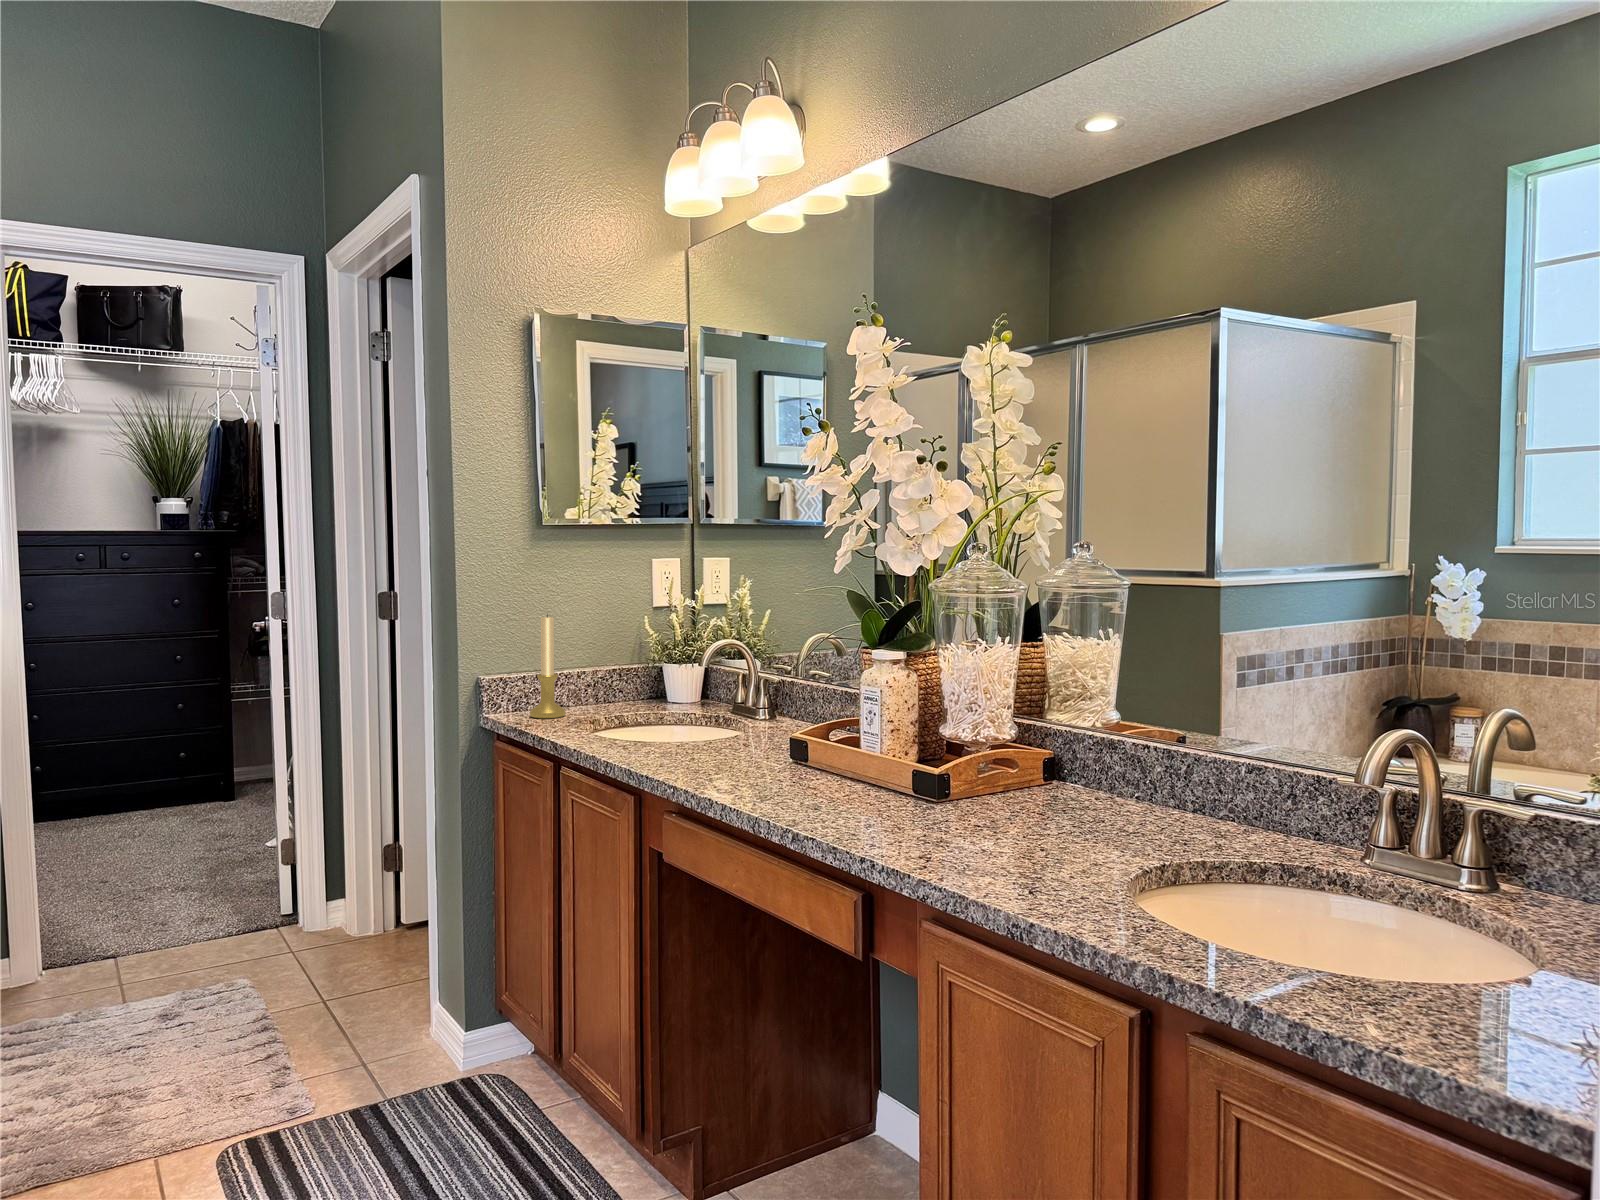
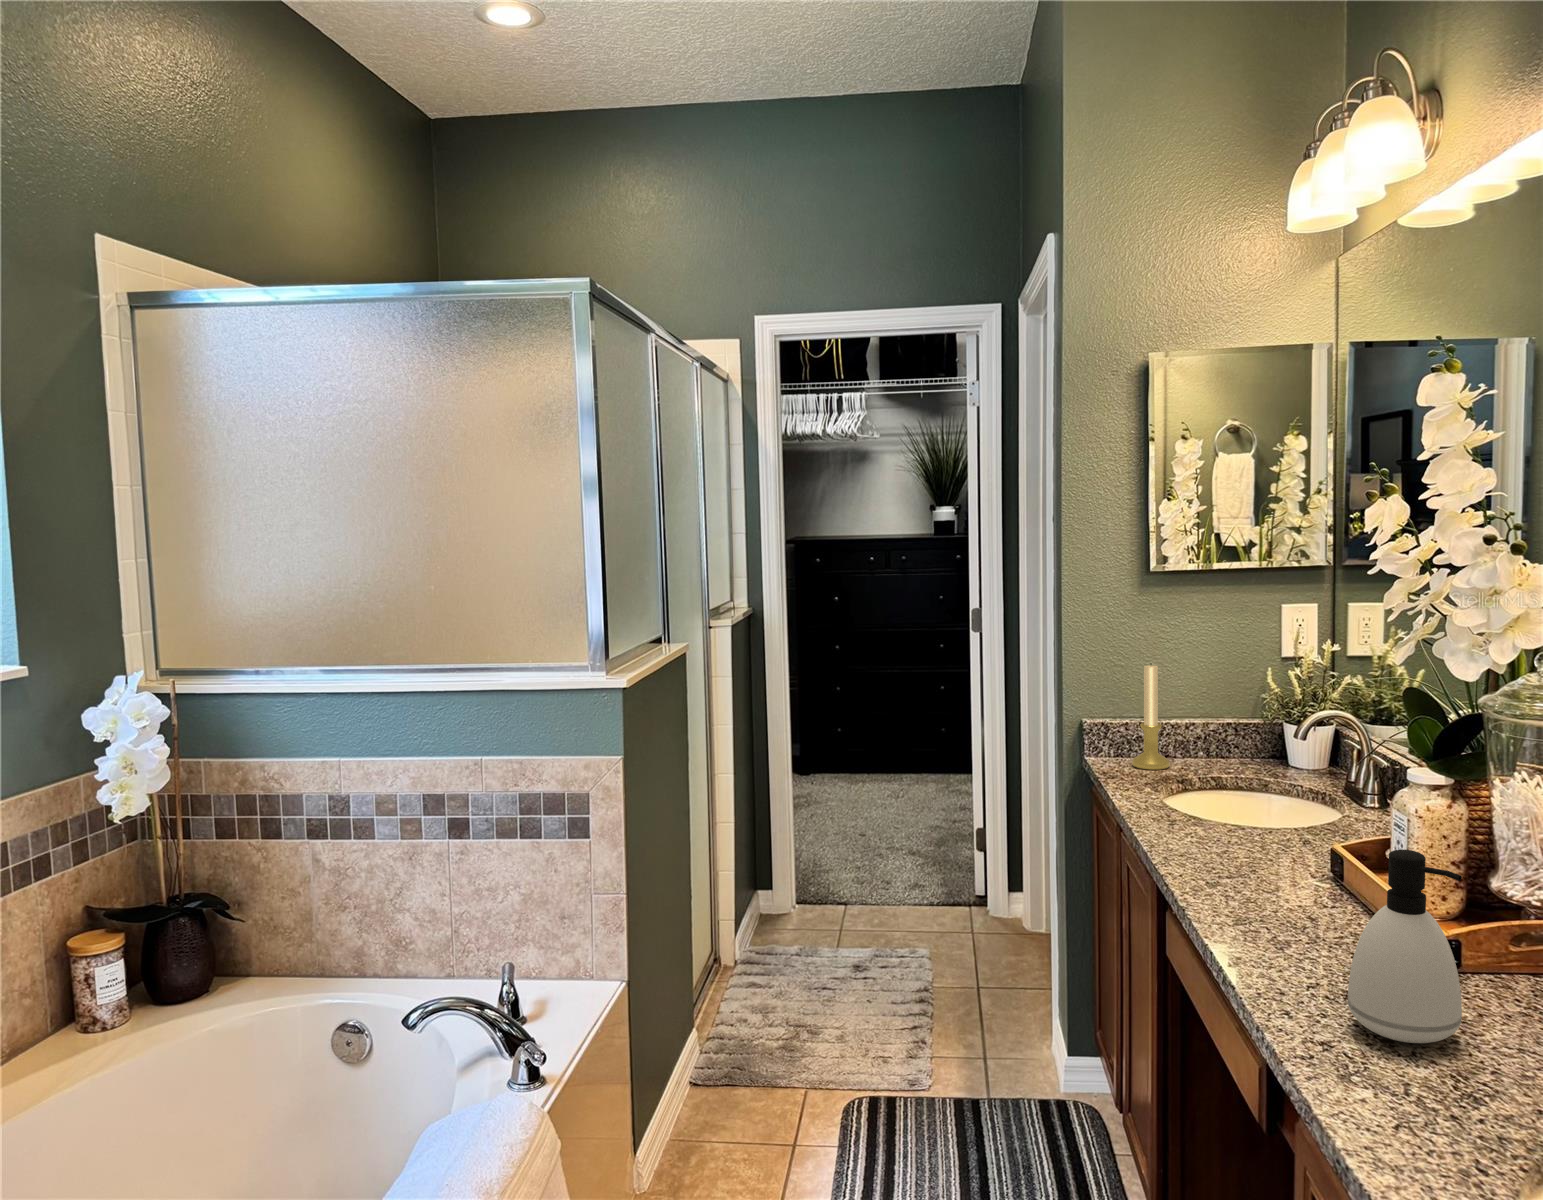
soap dispenser: none [927,678,1019,841] -> present [1348,849,1462,1043]

